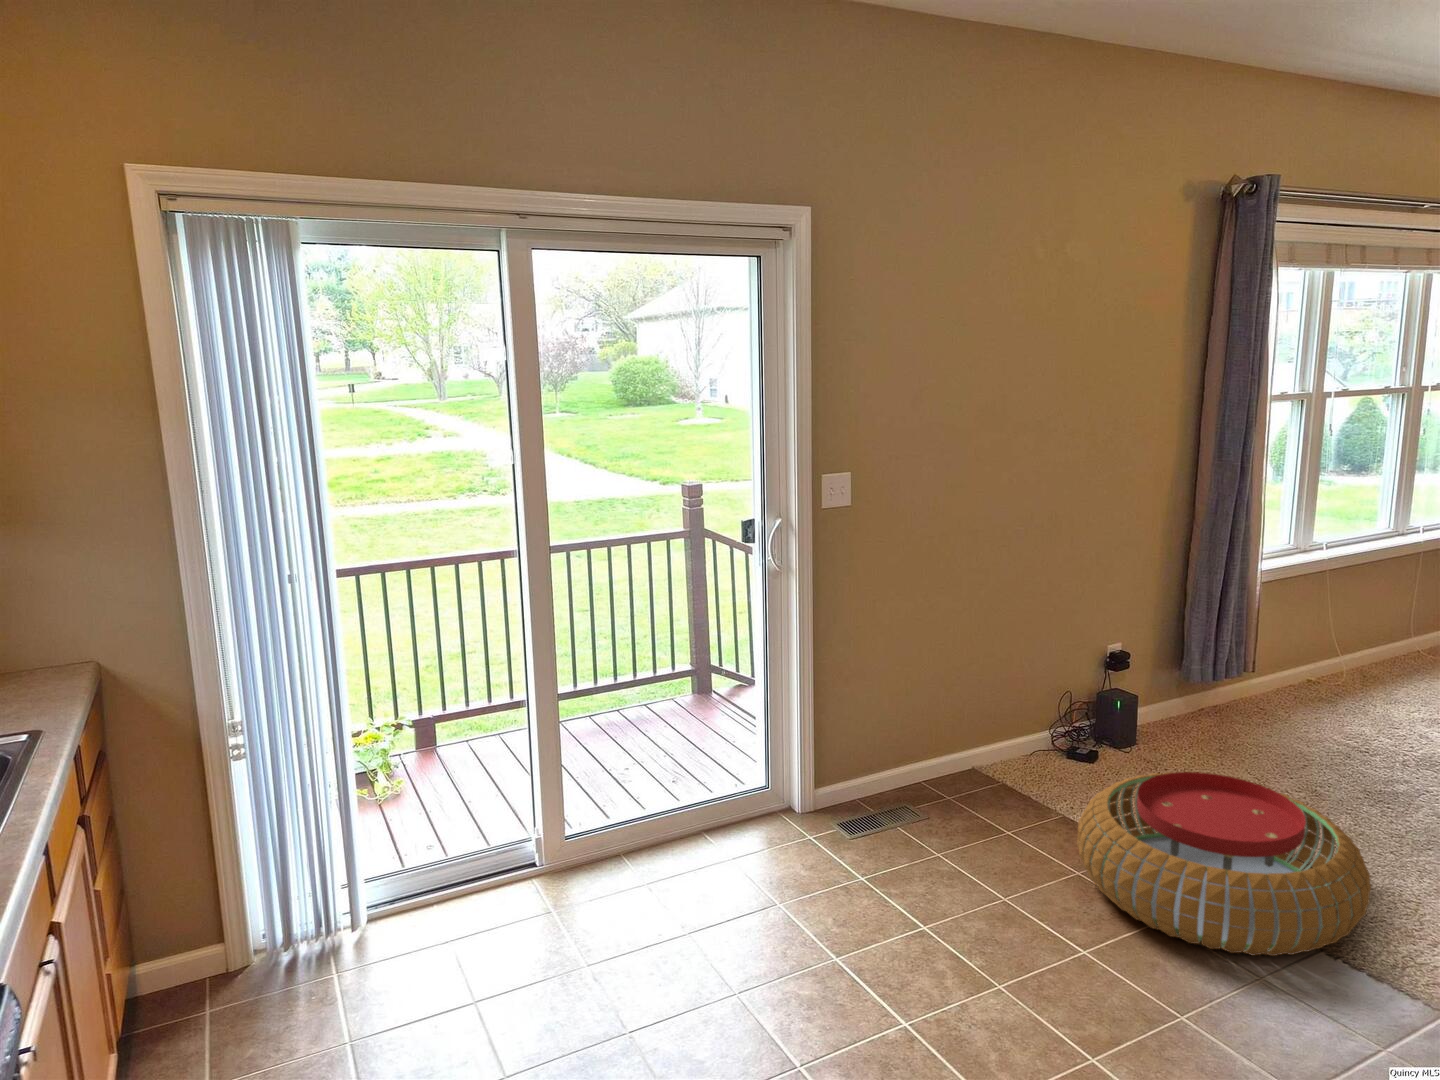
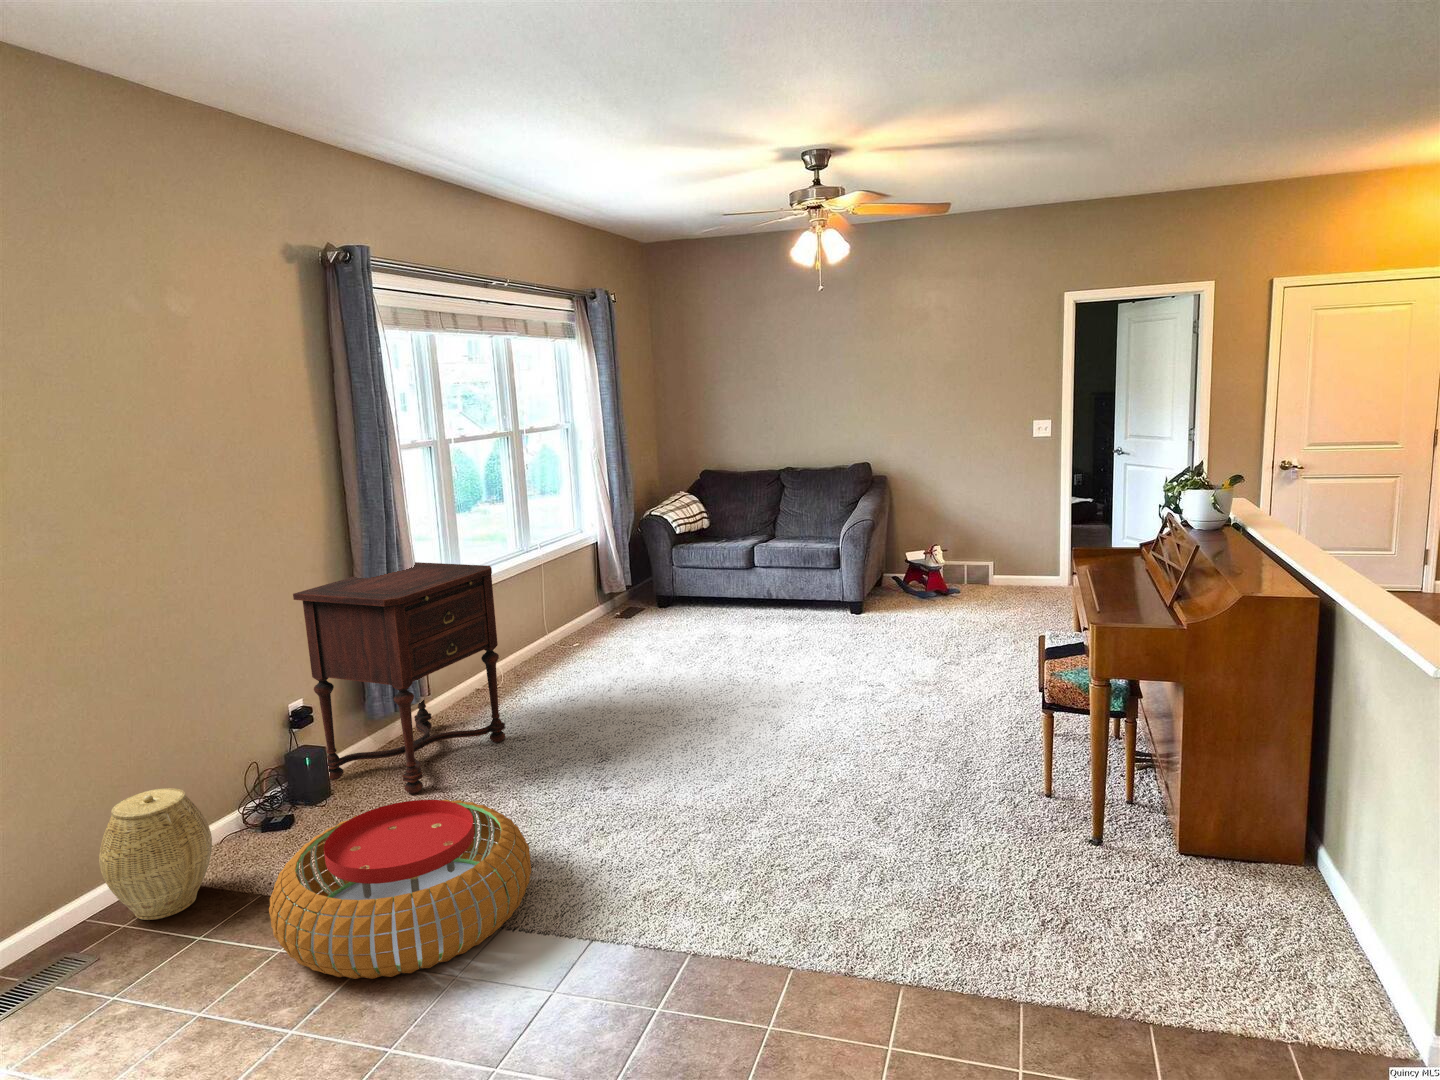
side table: none [1131,525,1364,771] -> present [293,562,505,794]
woven basket: none [943,689,1031,801] -> present [99,788,212,920]

